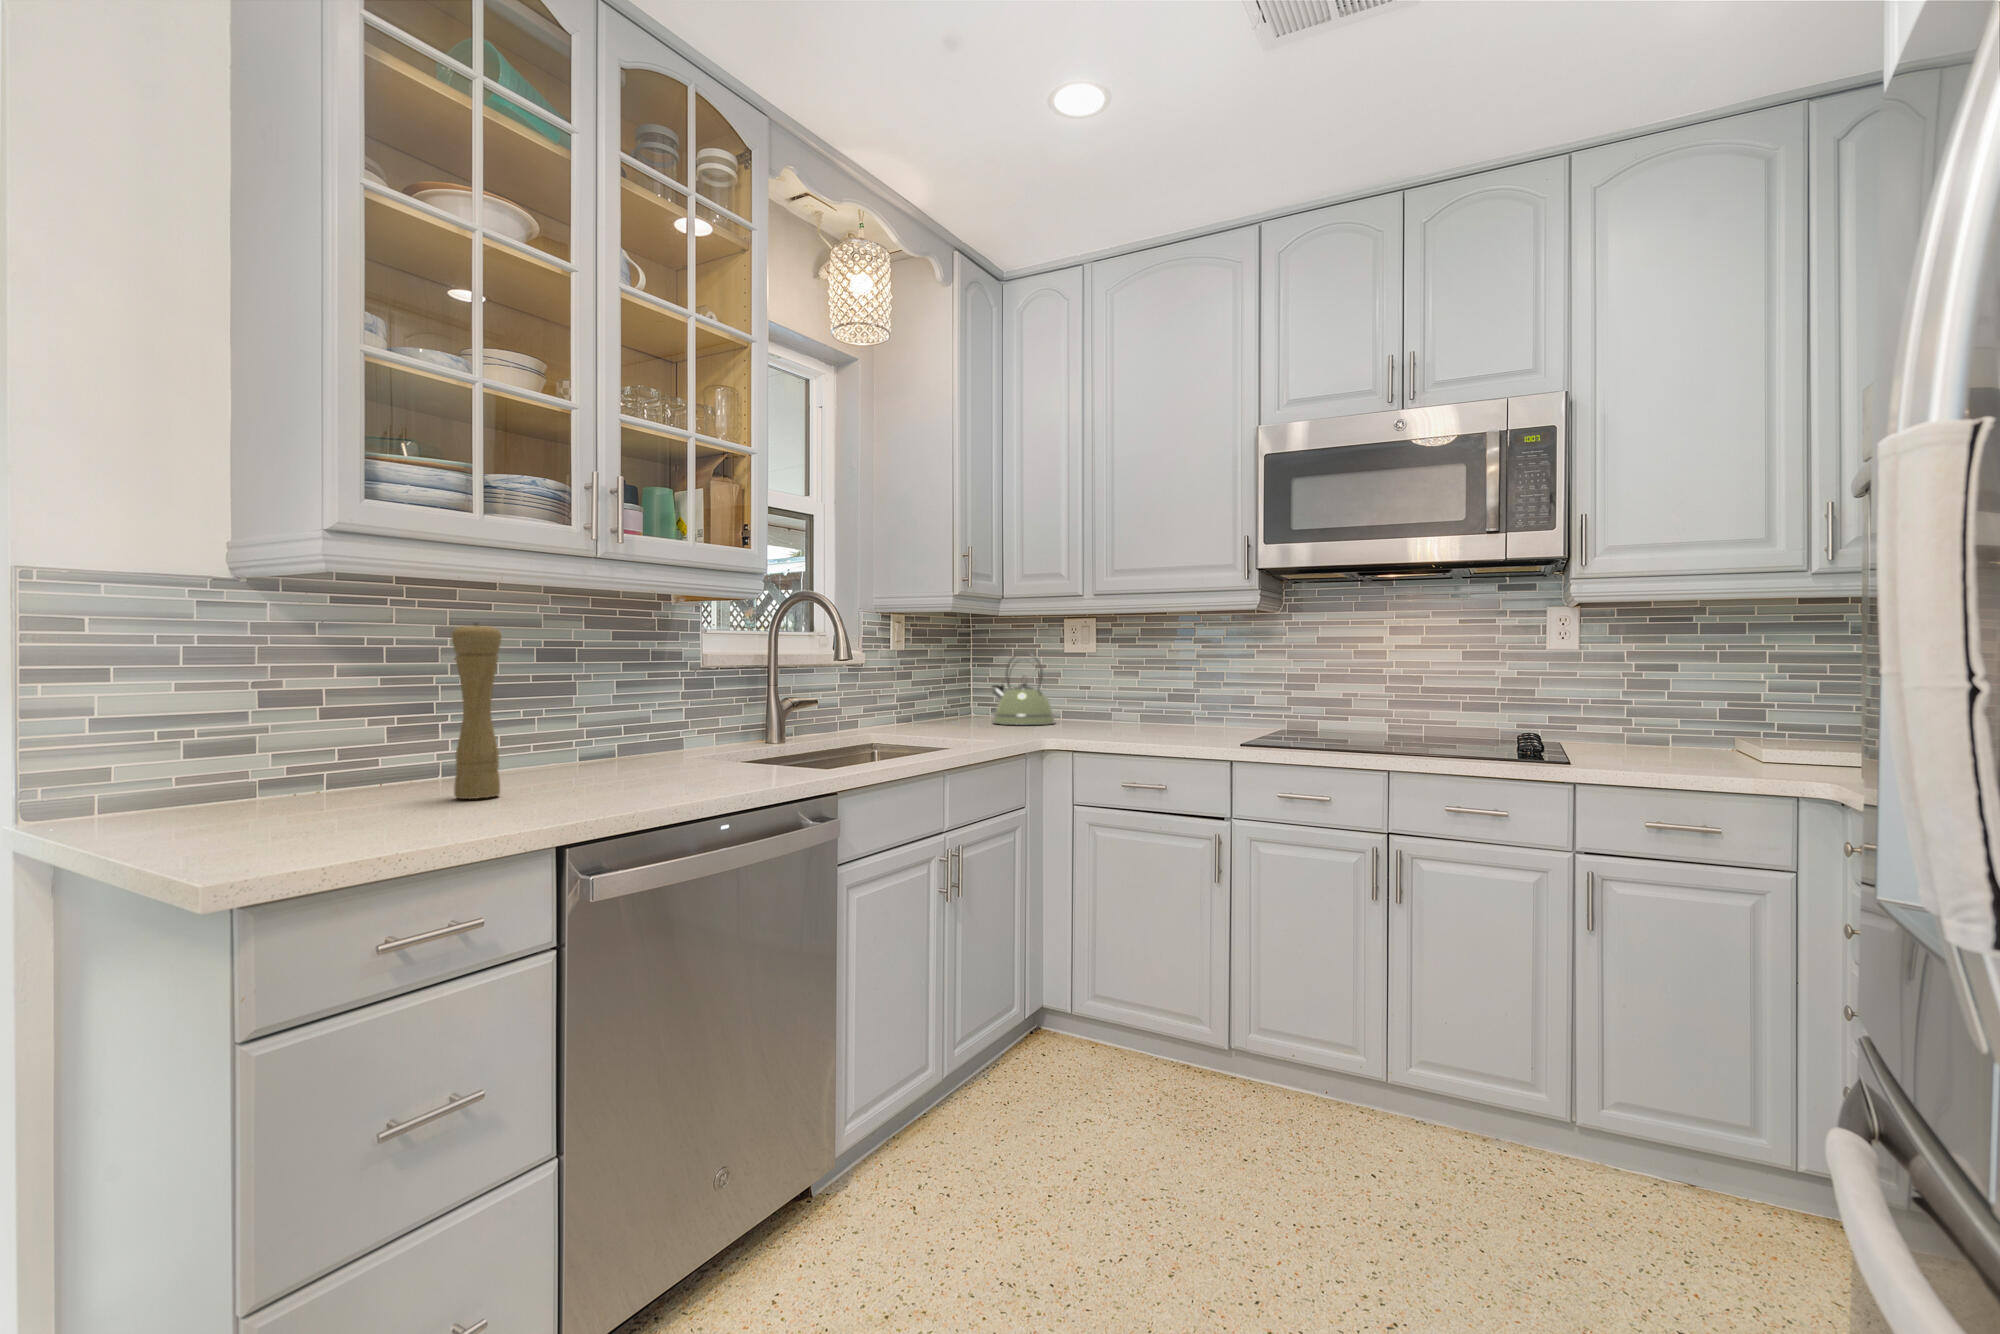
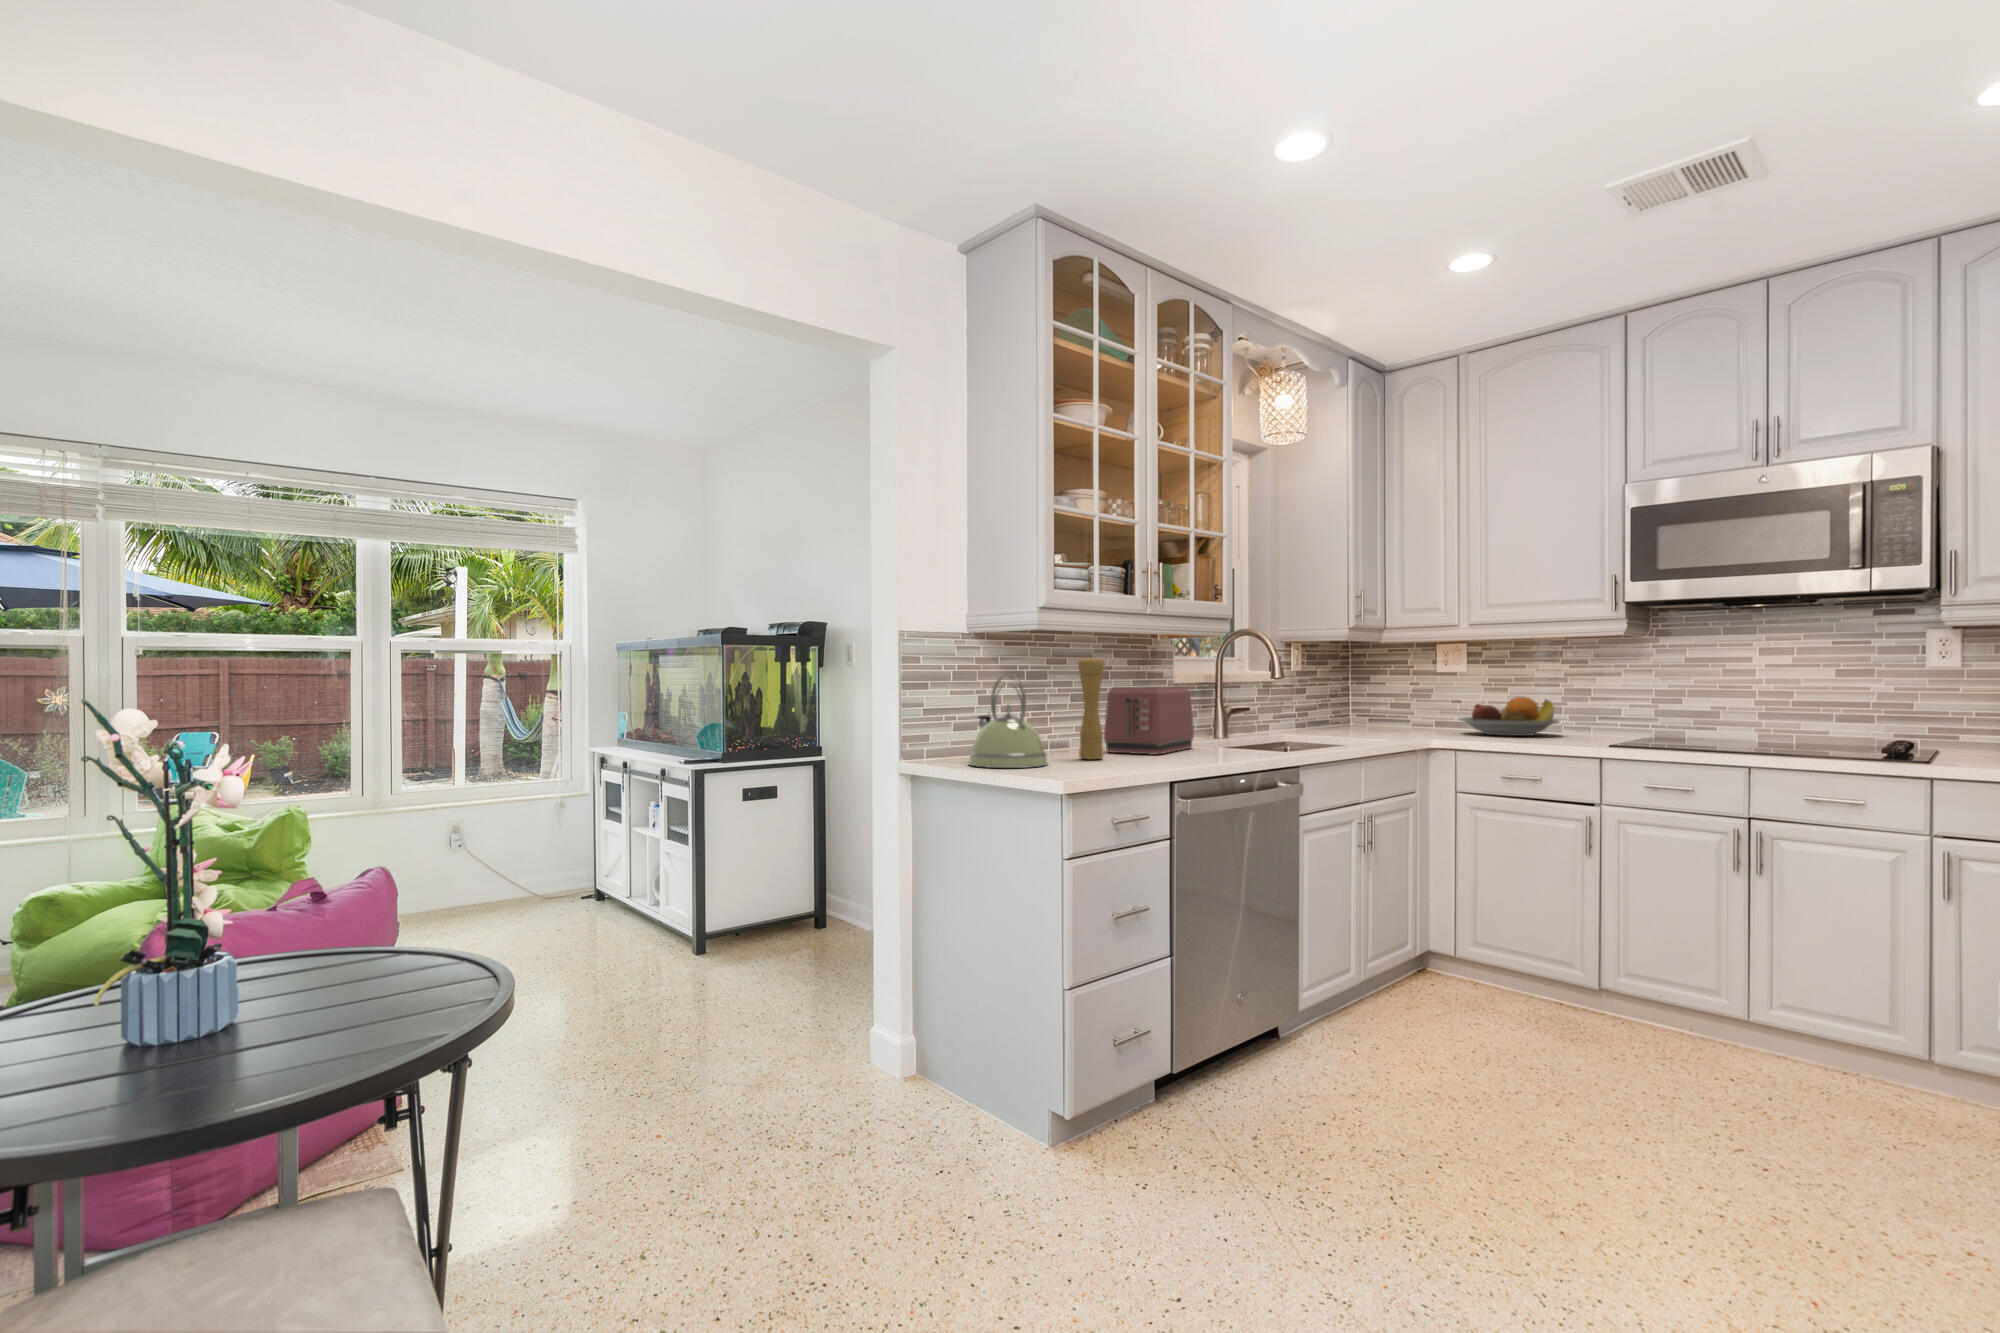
kettle: present [992,653,1055,725] -> present [969,674,1048,768]
toaster: none [535,673,704,782] -> present [1104,687,1194,754]
fruit bowl: none [1084,682,1193,730] -> present [1460,697,1559,736]

